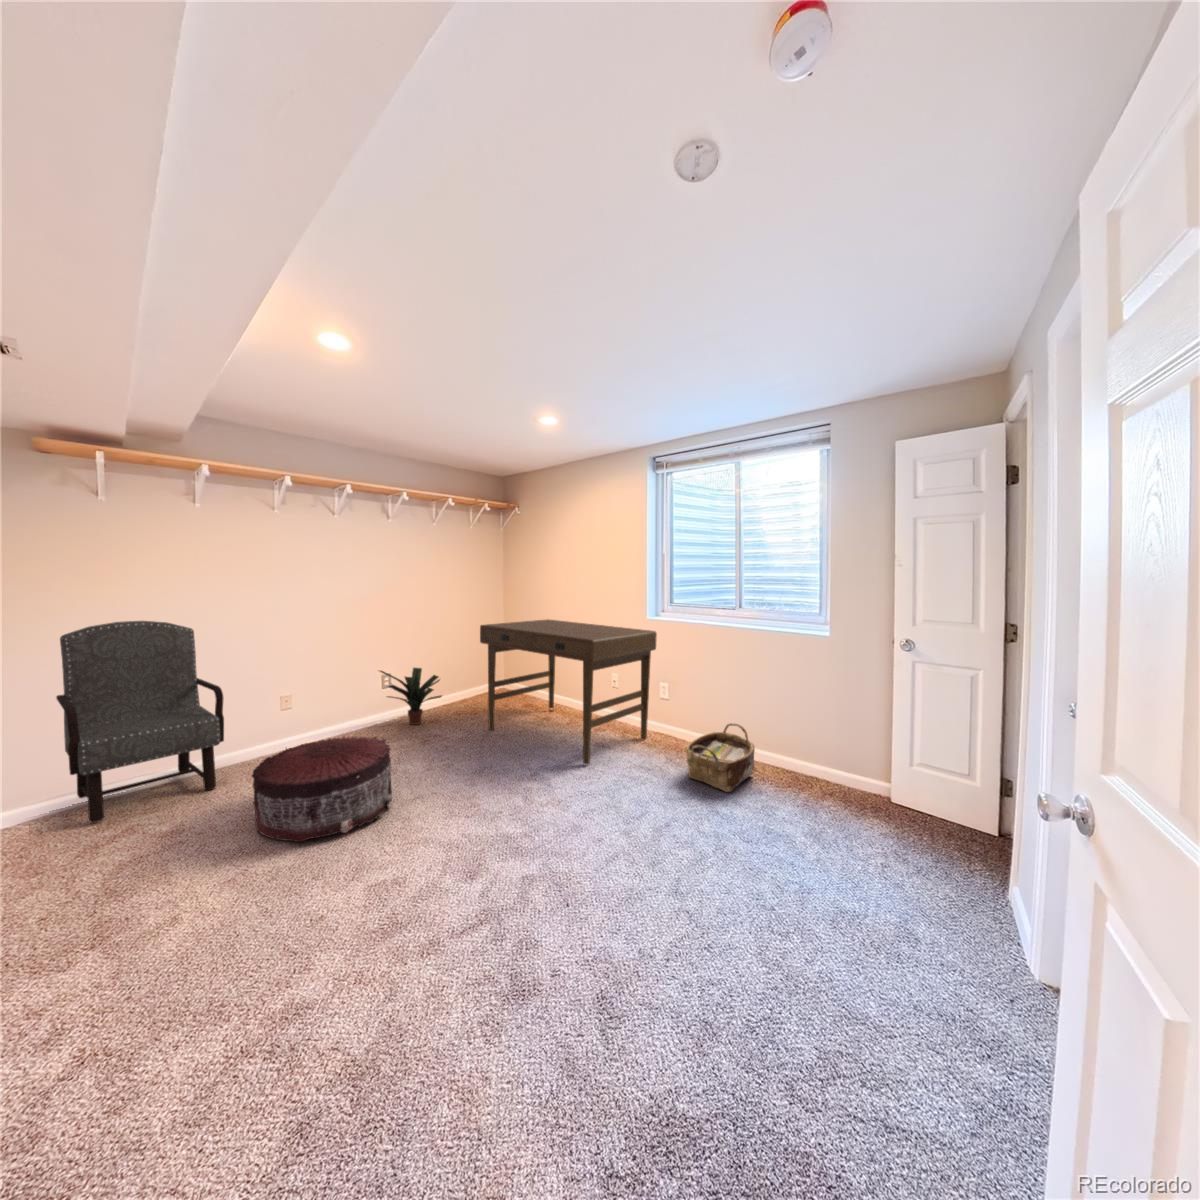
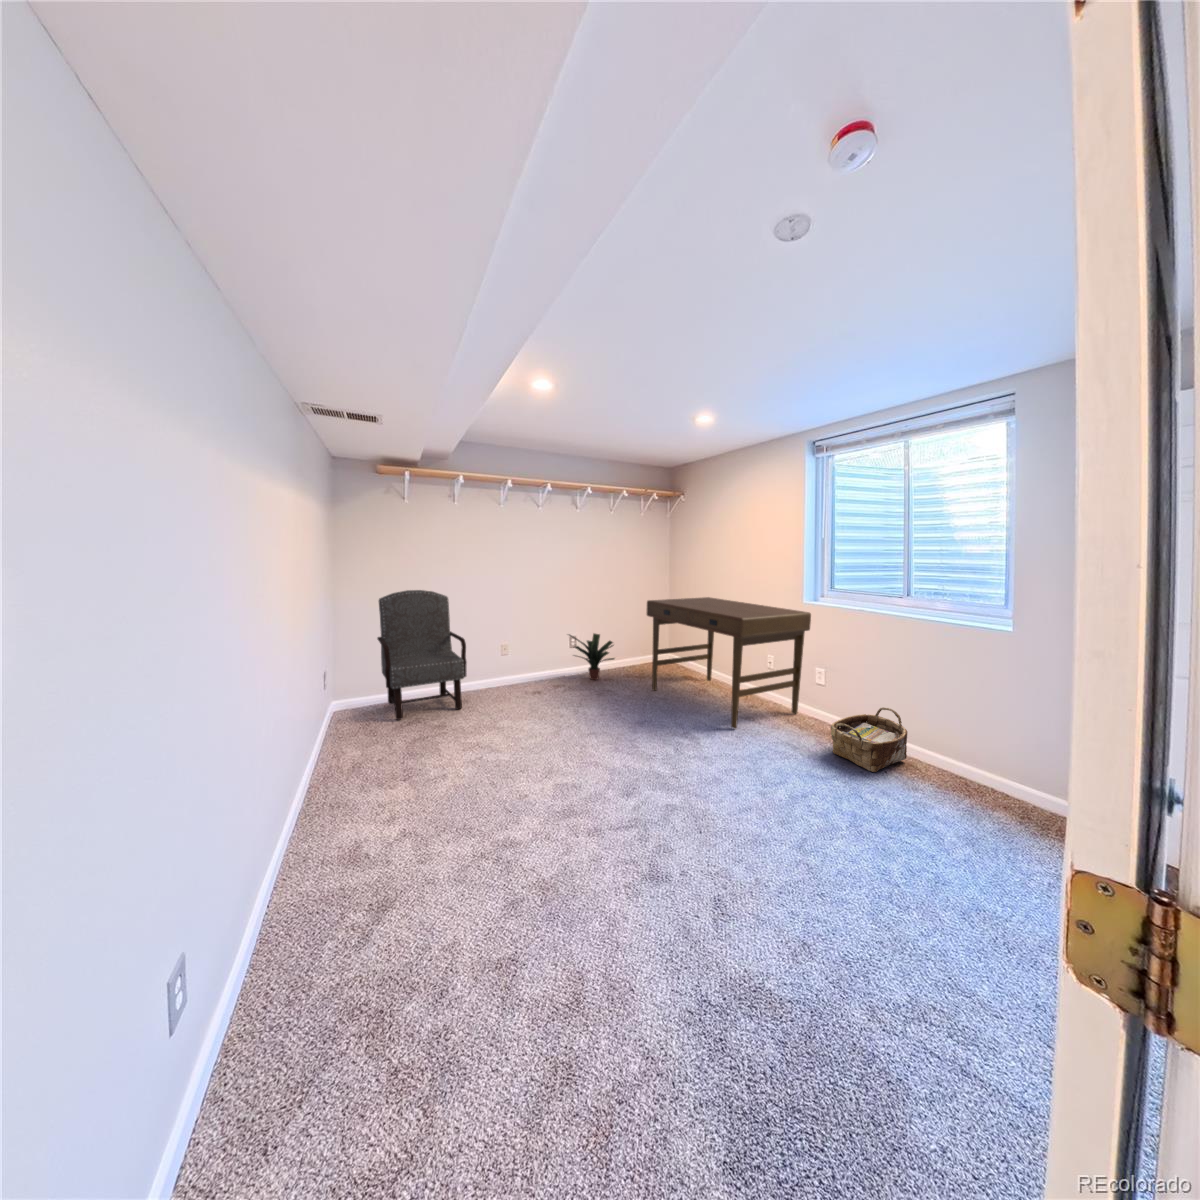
pouf: present [252,737,392,842] -> none [484,681,574,751]

